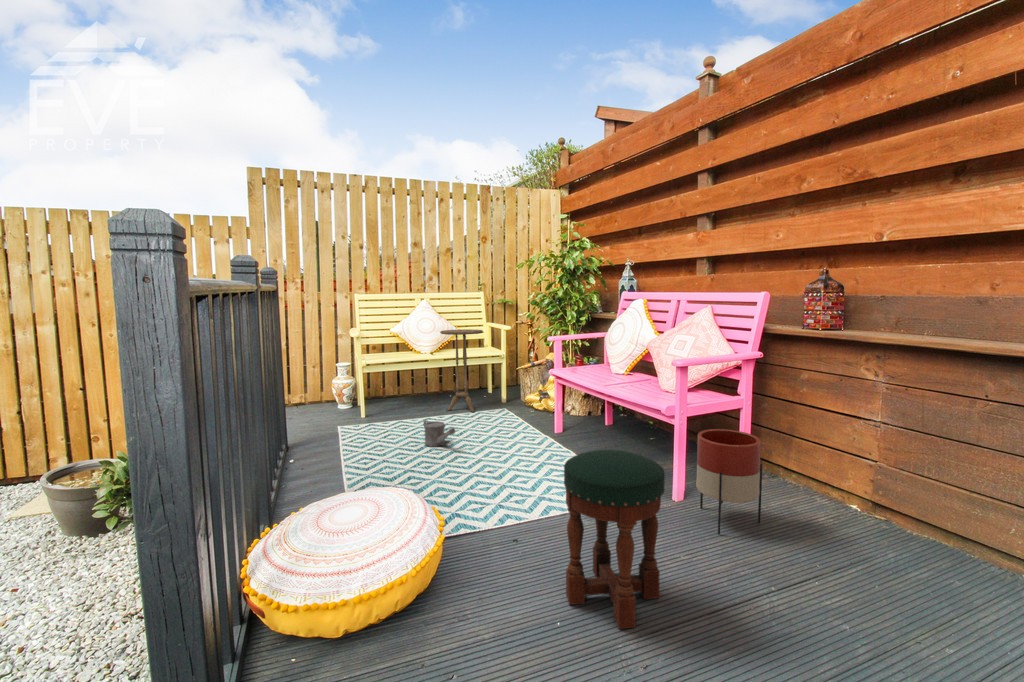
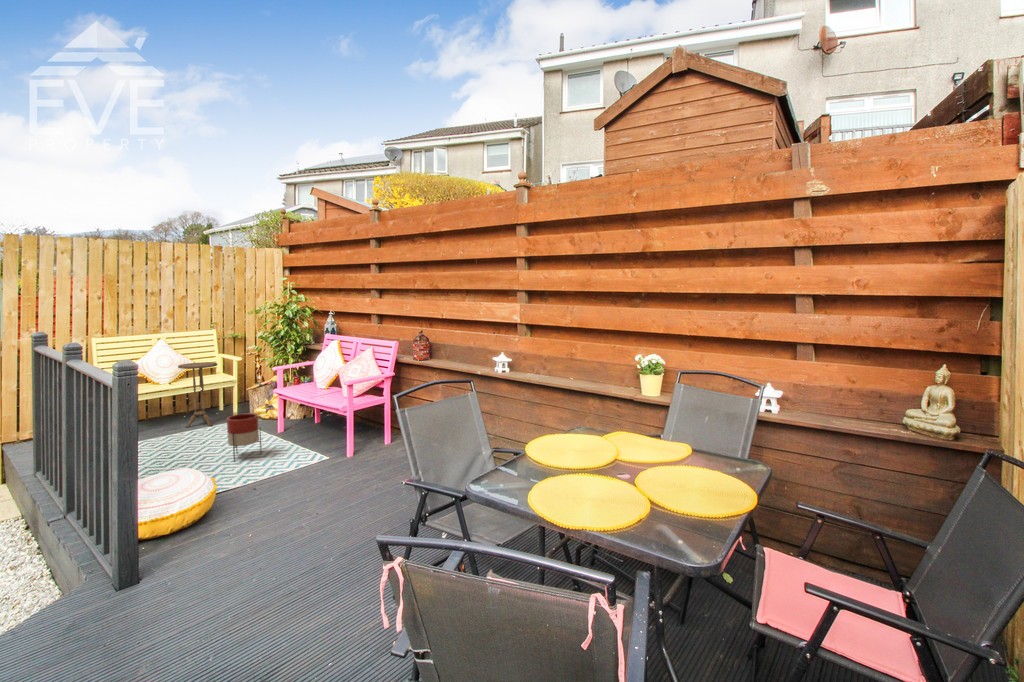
watering can: present [424,420,455,447] -> none [172,435,203,453]
planter: present [696,429,762,534] -> present [227,413,261,461]
stool: present [564,450,665,629] -> none [281,432,328,505]

